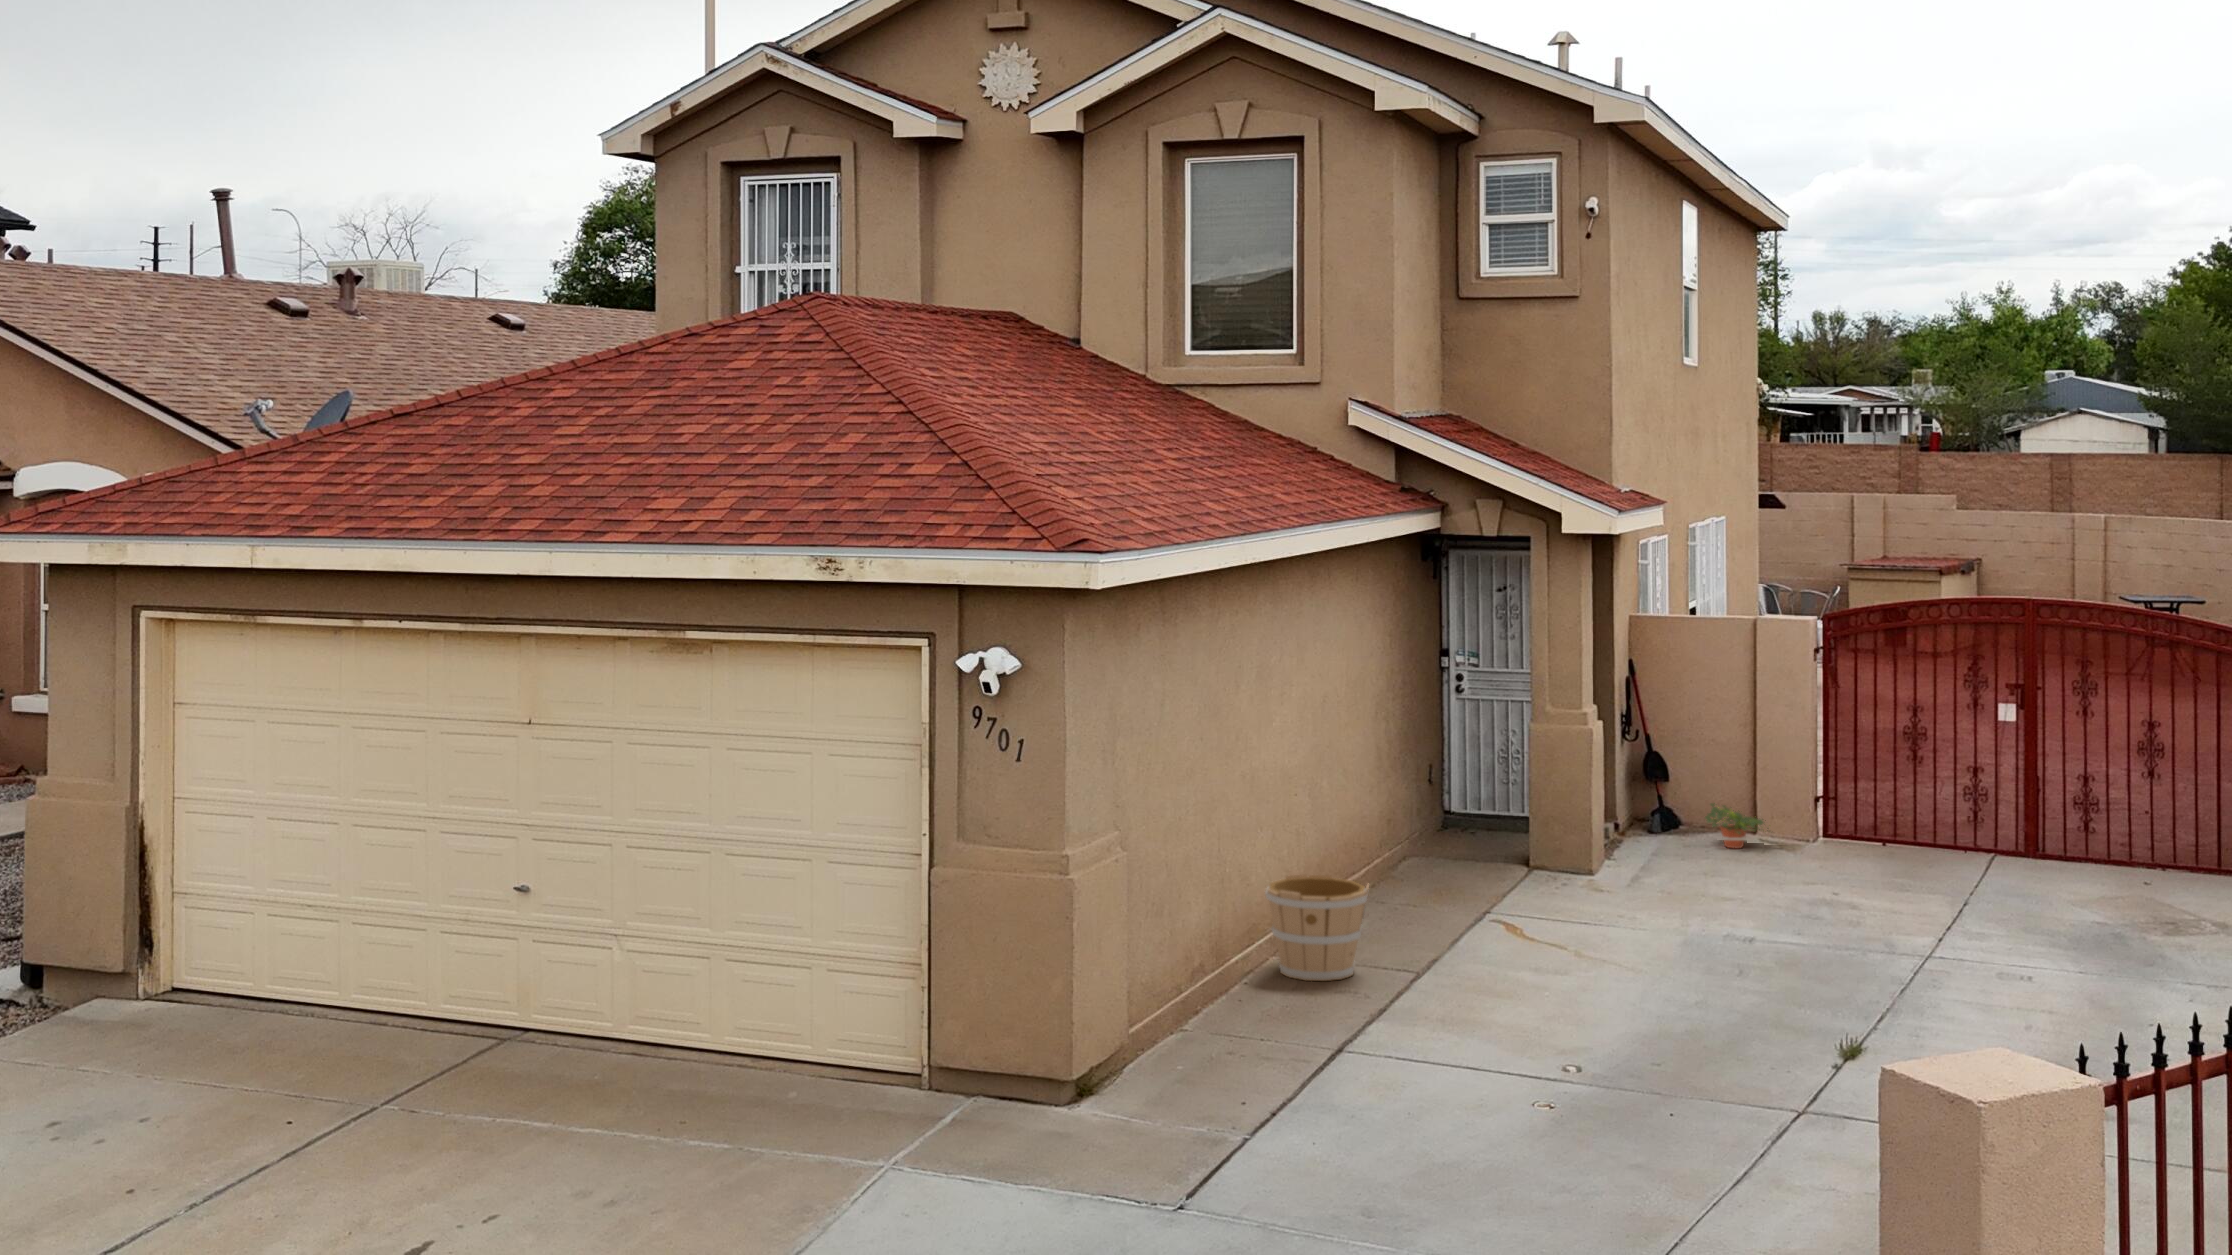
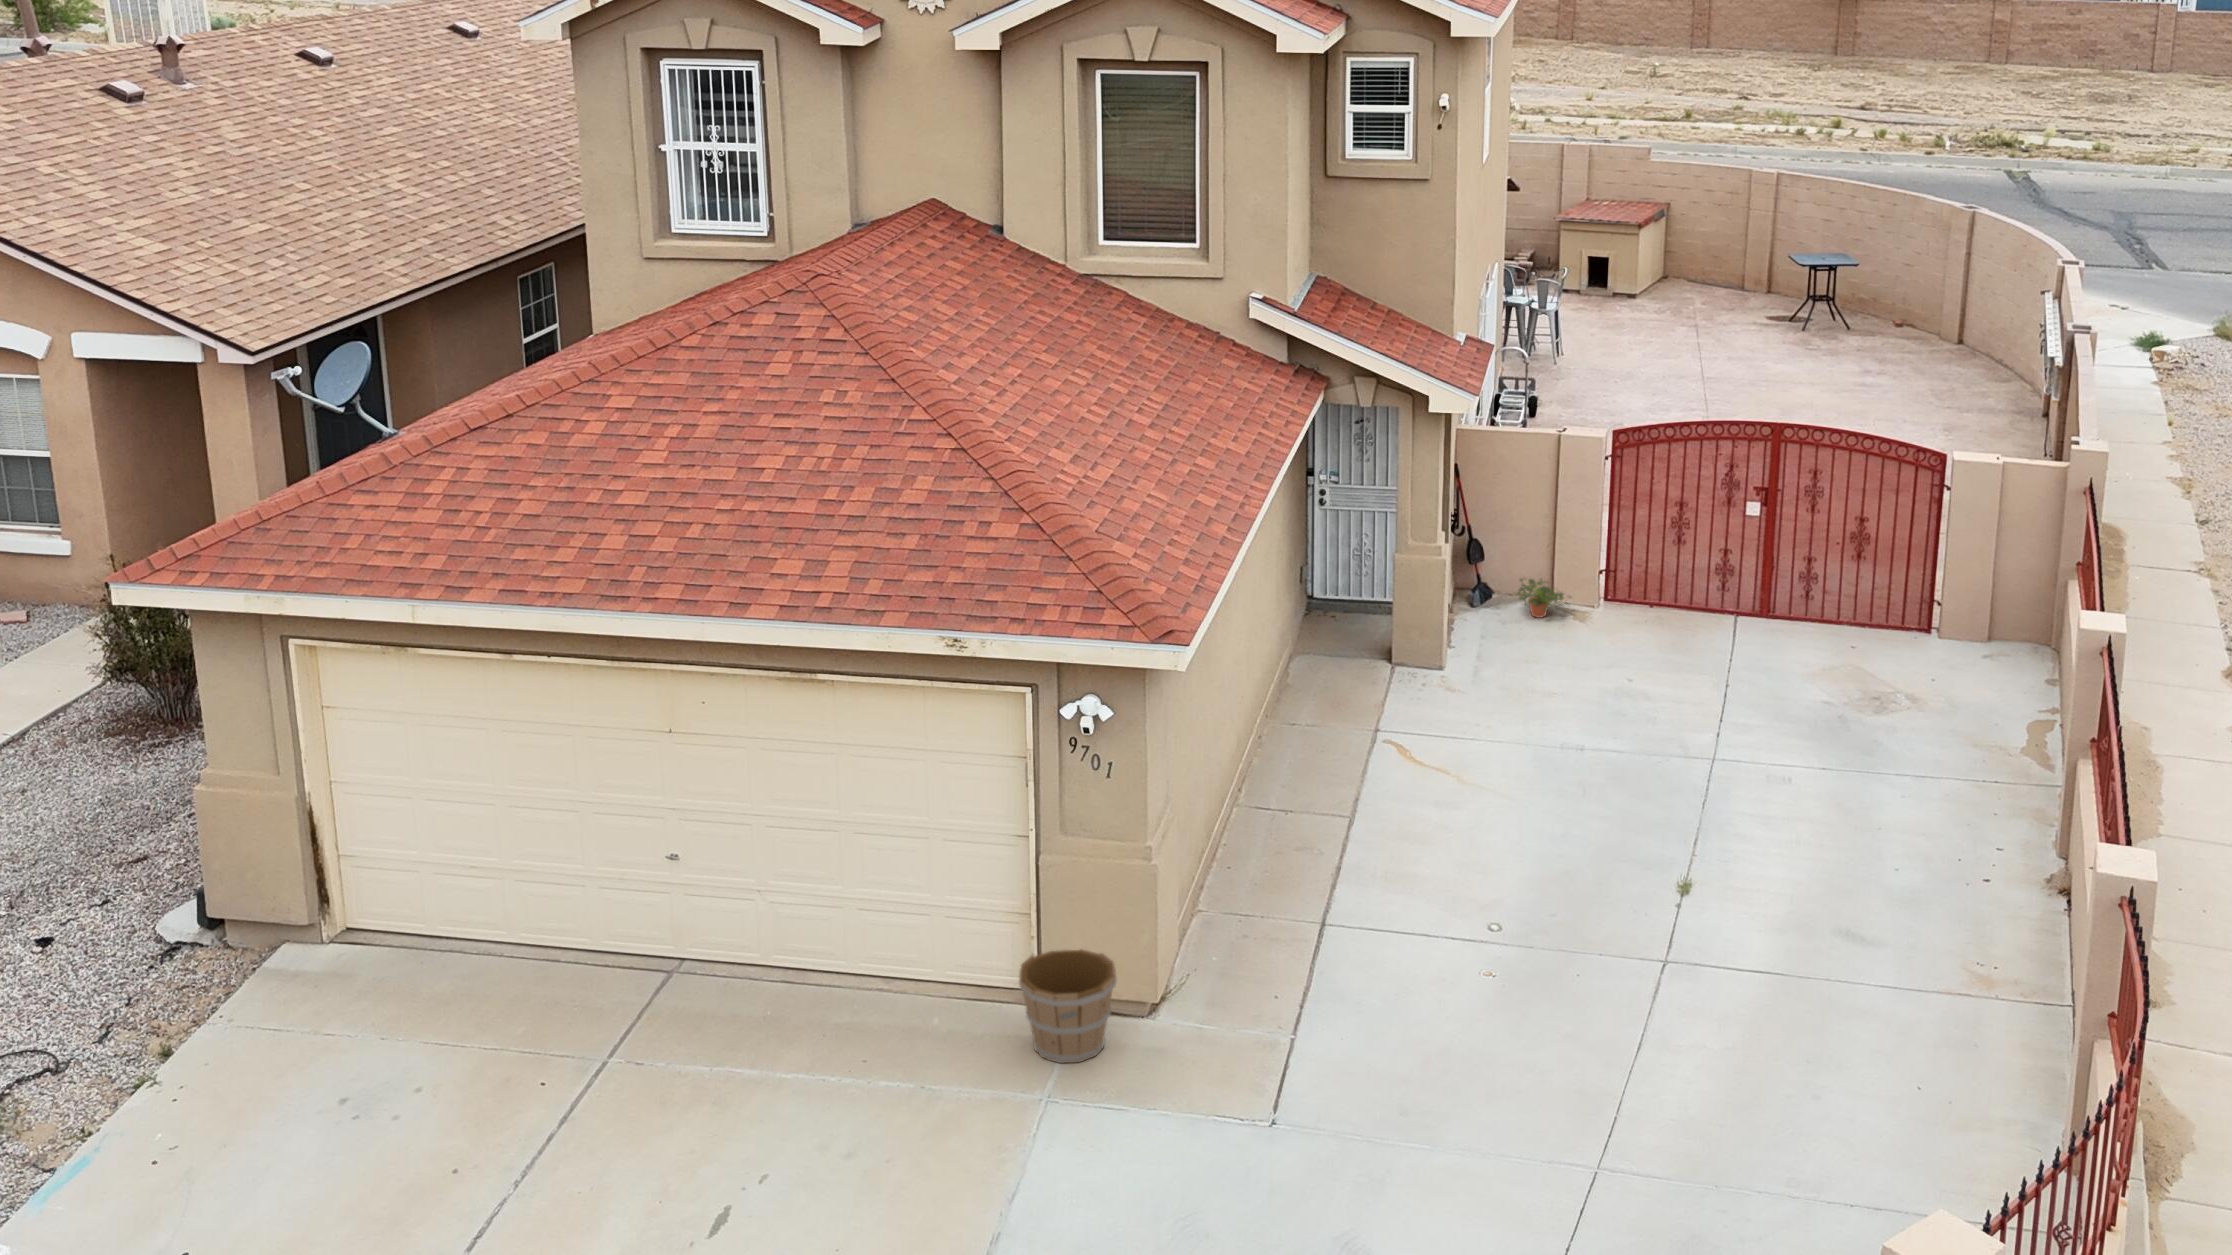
wooden bucket: present [1265,874,1369,981] -> present [1019,949,1116,1063]

